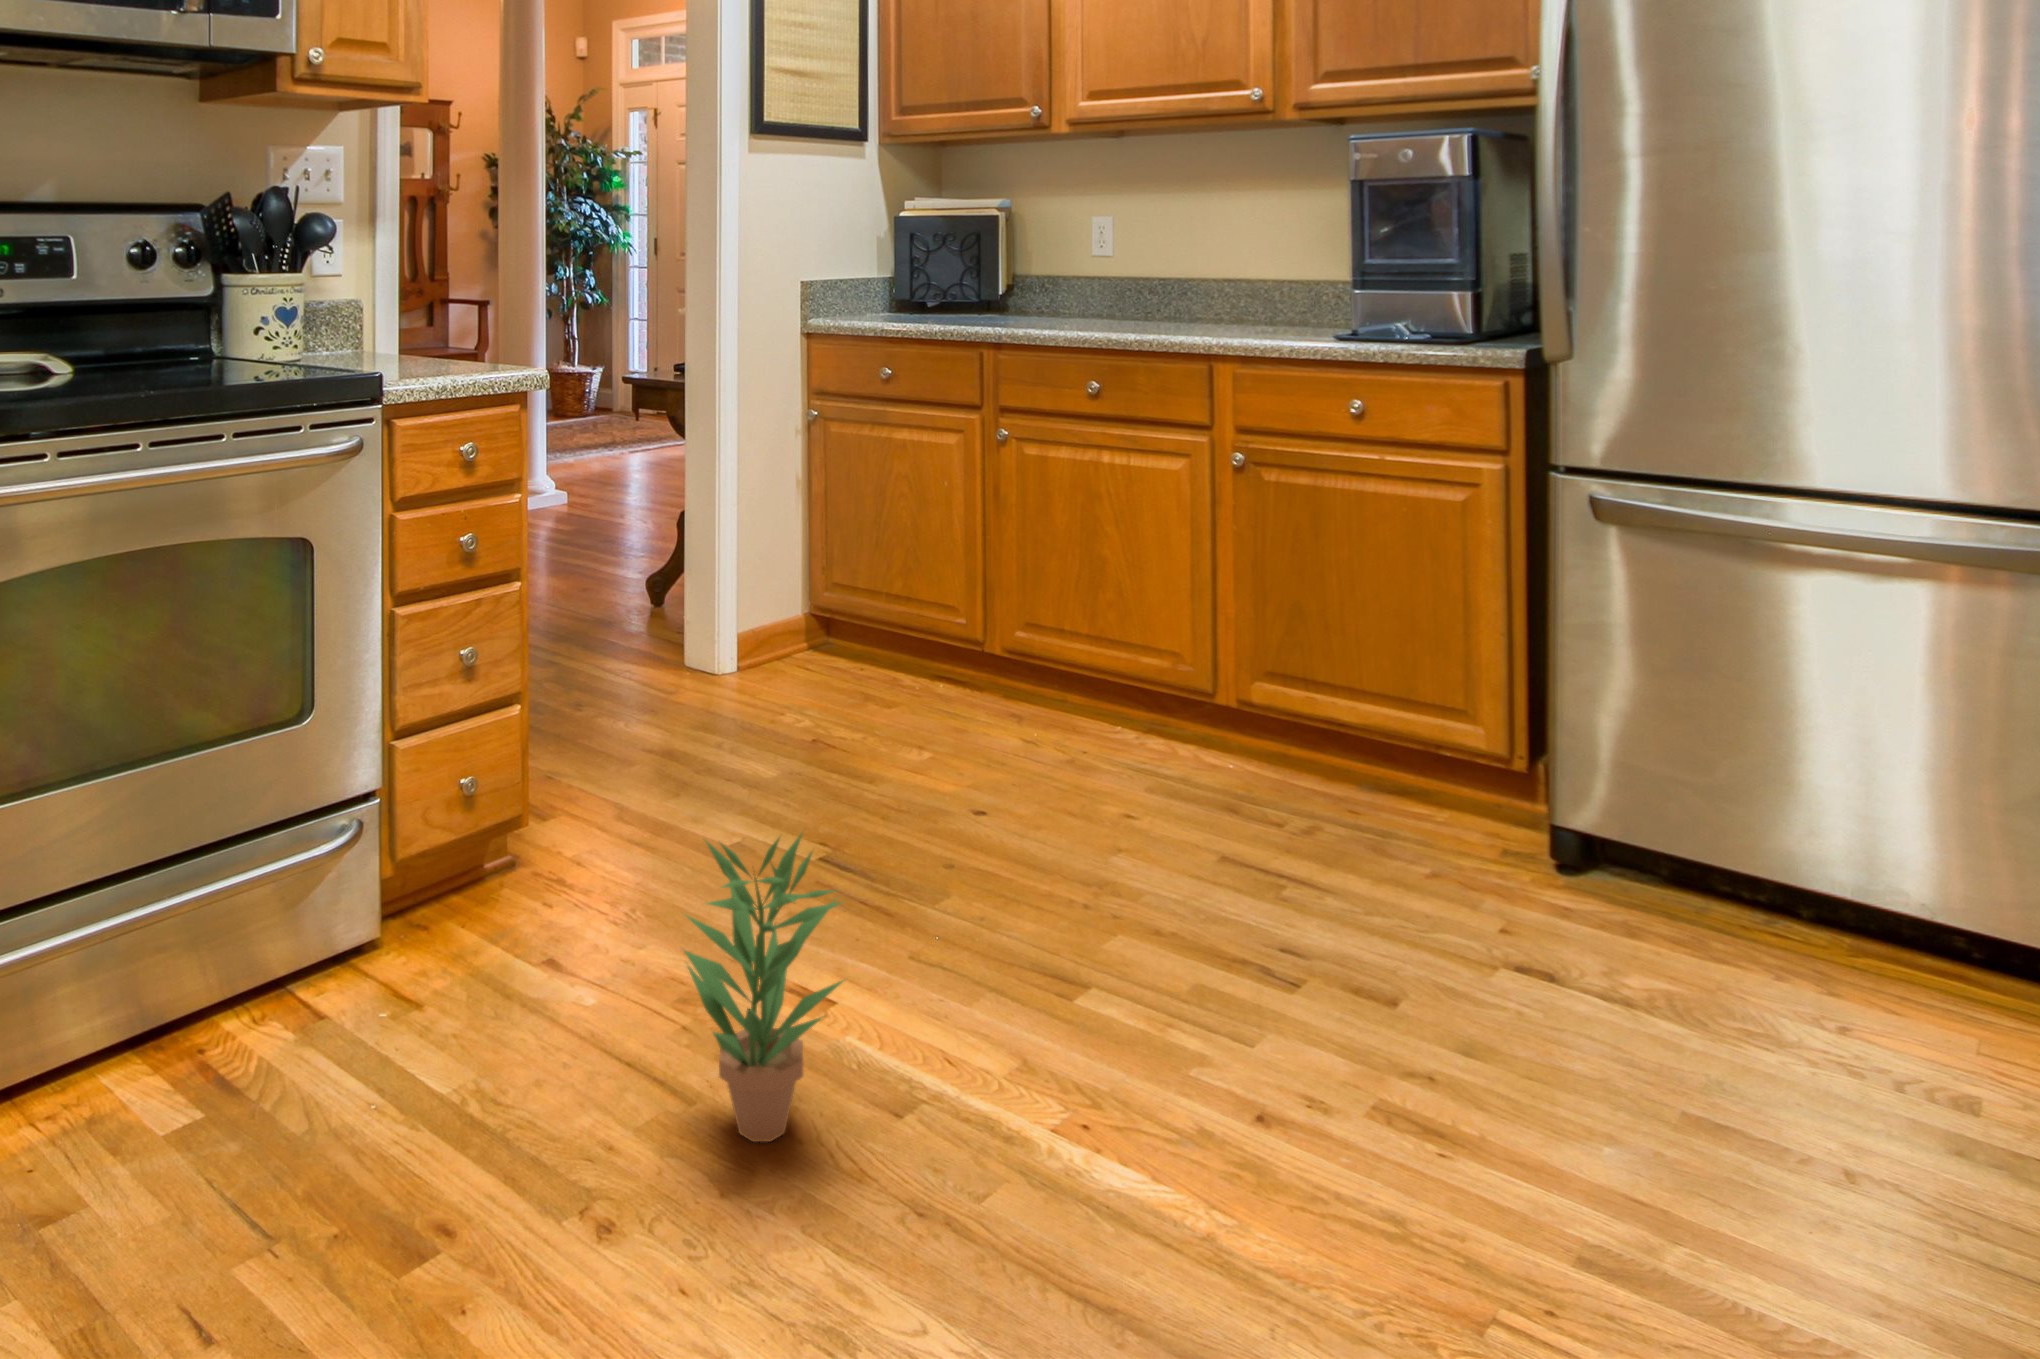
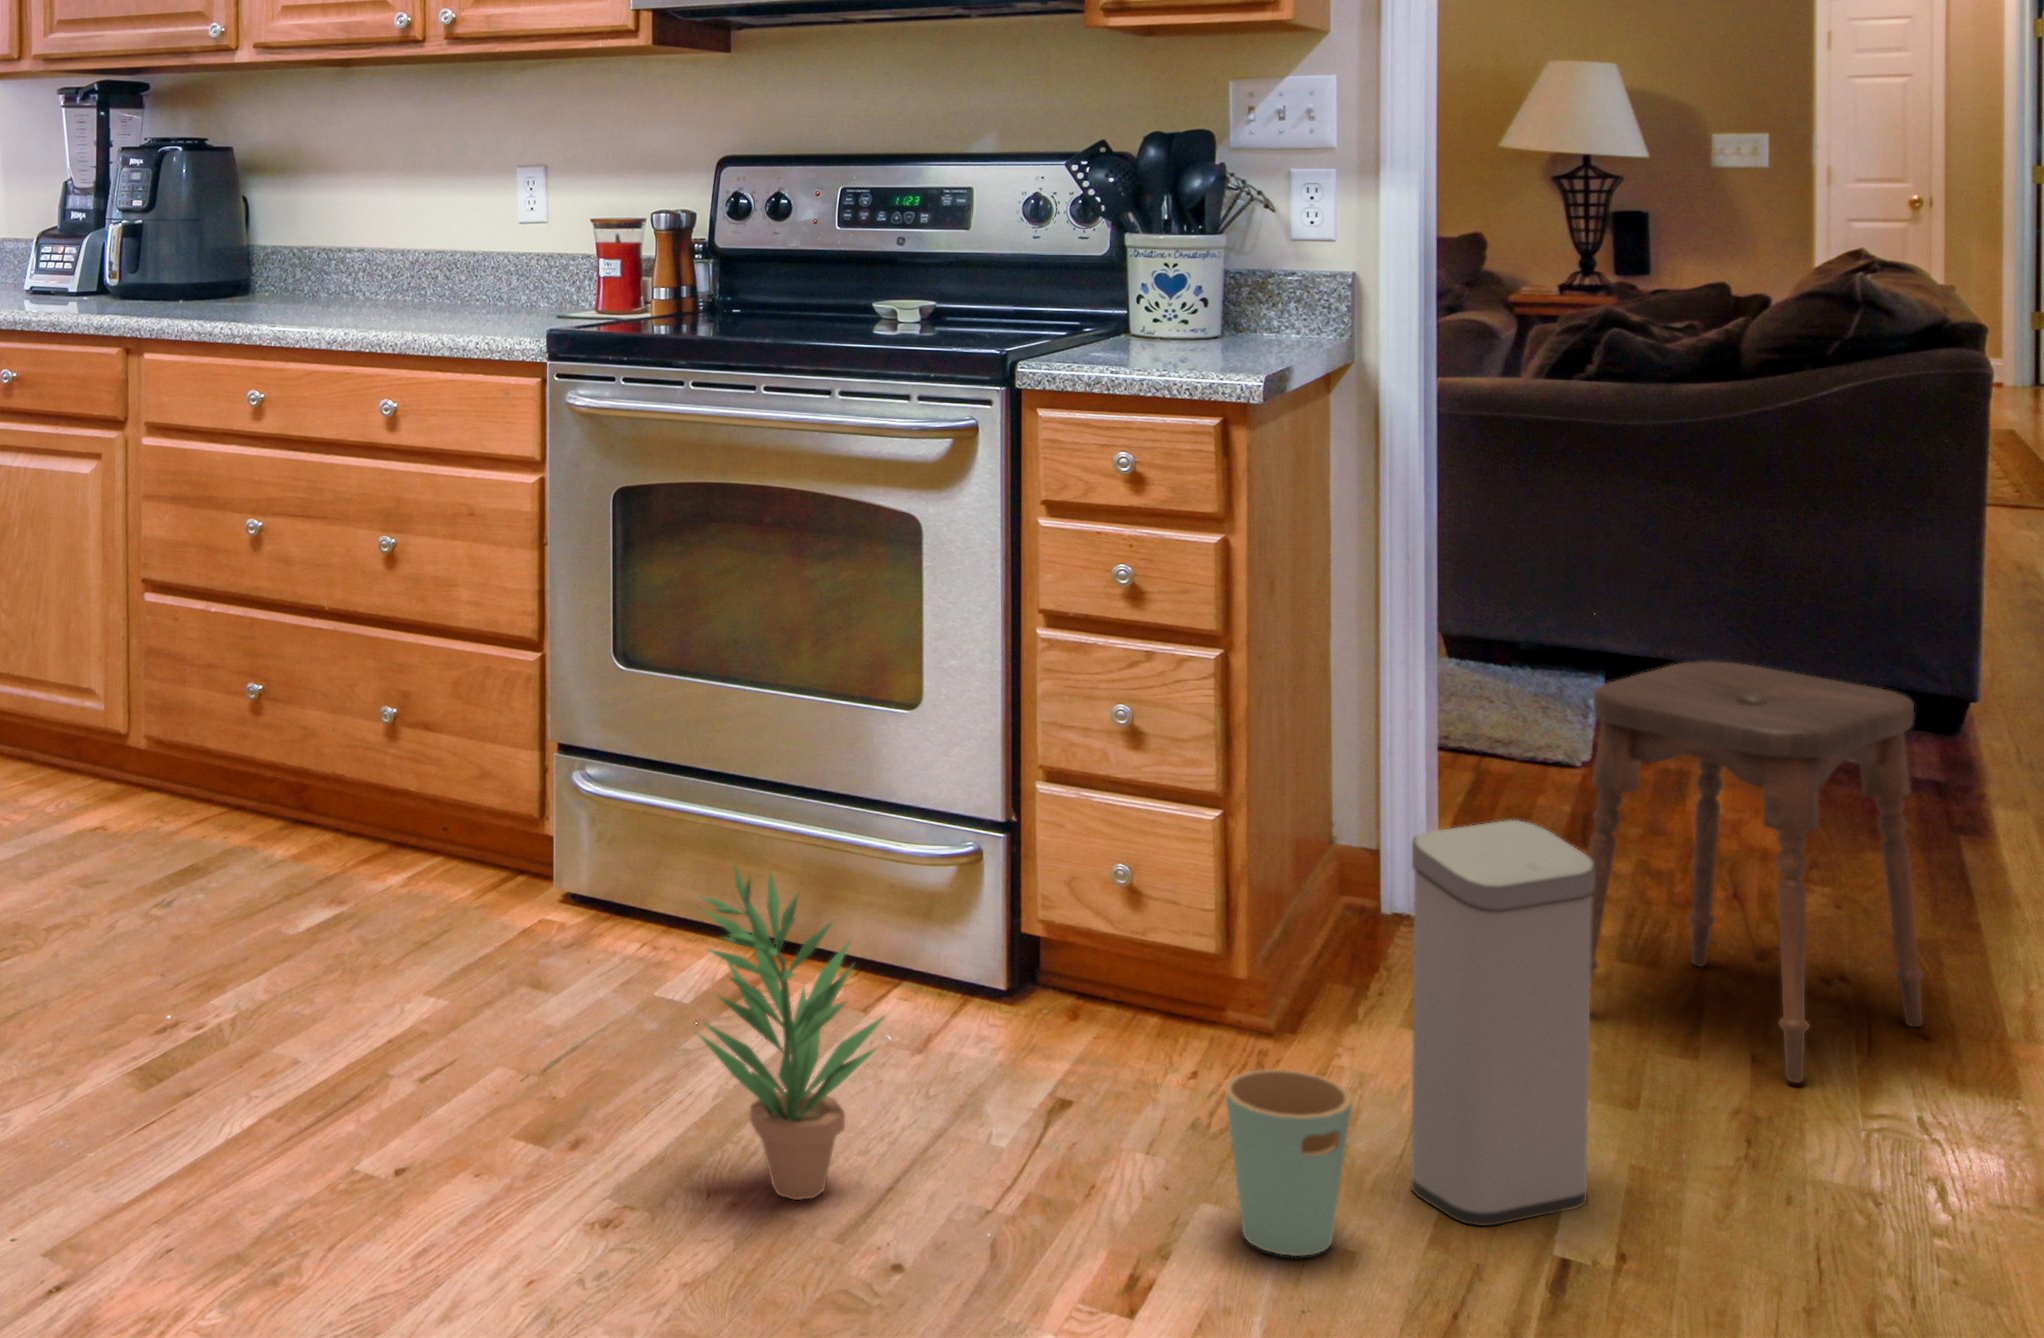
stool: none [599,529,787,780] -> present [1589,661,1924,1083]
trash can: none [843,620,972,950] -> present [1225,820,1595,1256]

